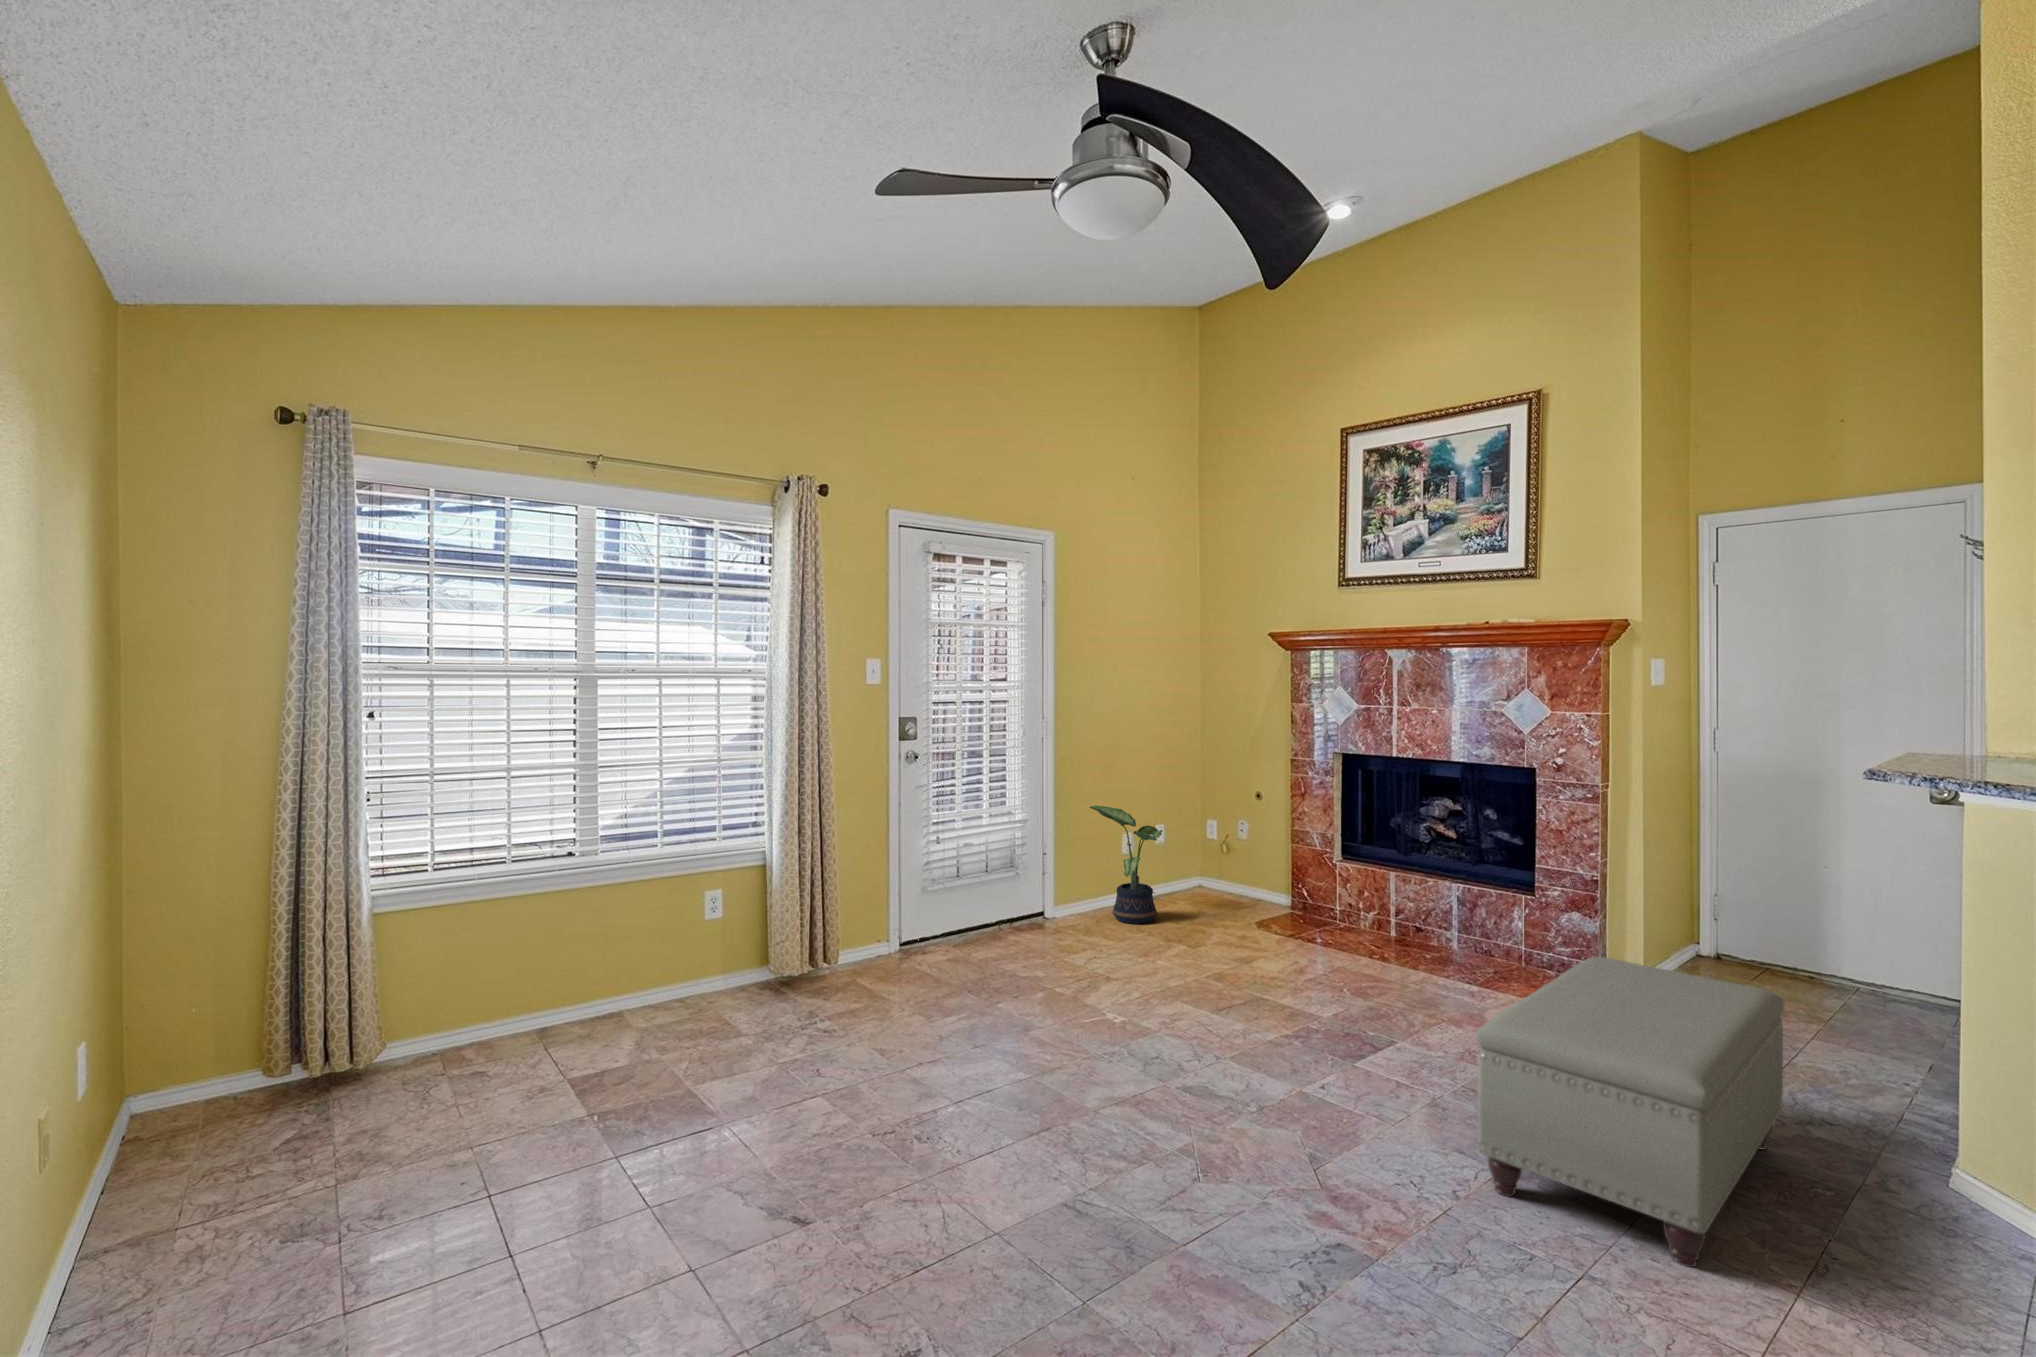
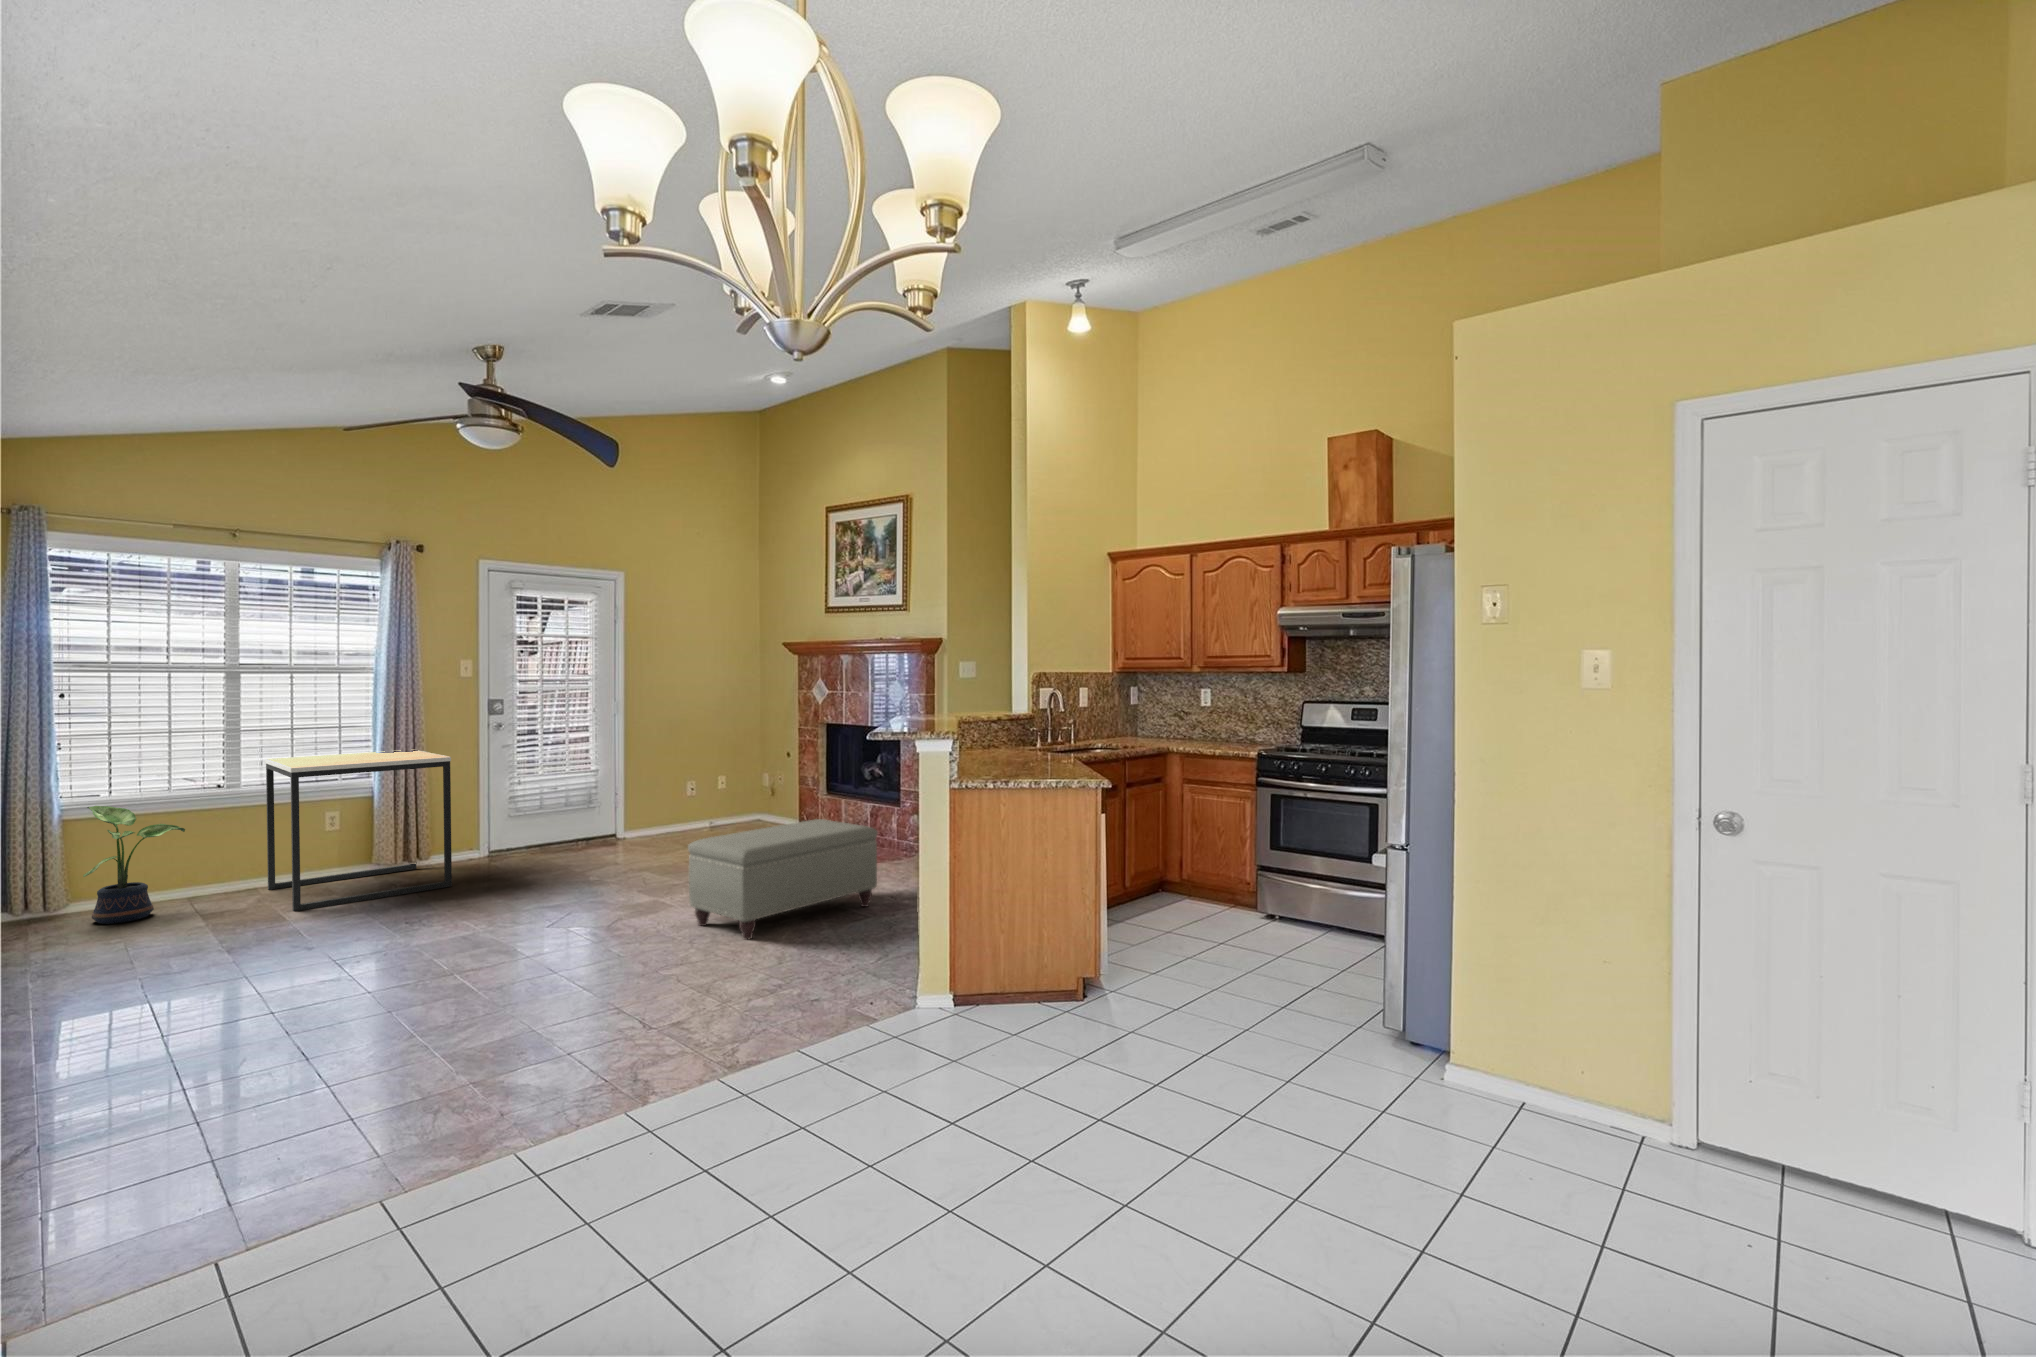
side table: none [632,794,906,1080] -> present [265,750,452,911]
potted plant: present [1090,806,1162,924] -> present [83,806,185,924]

